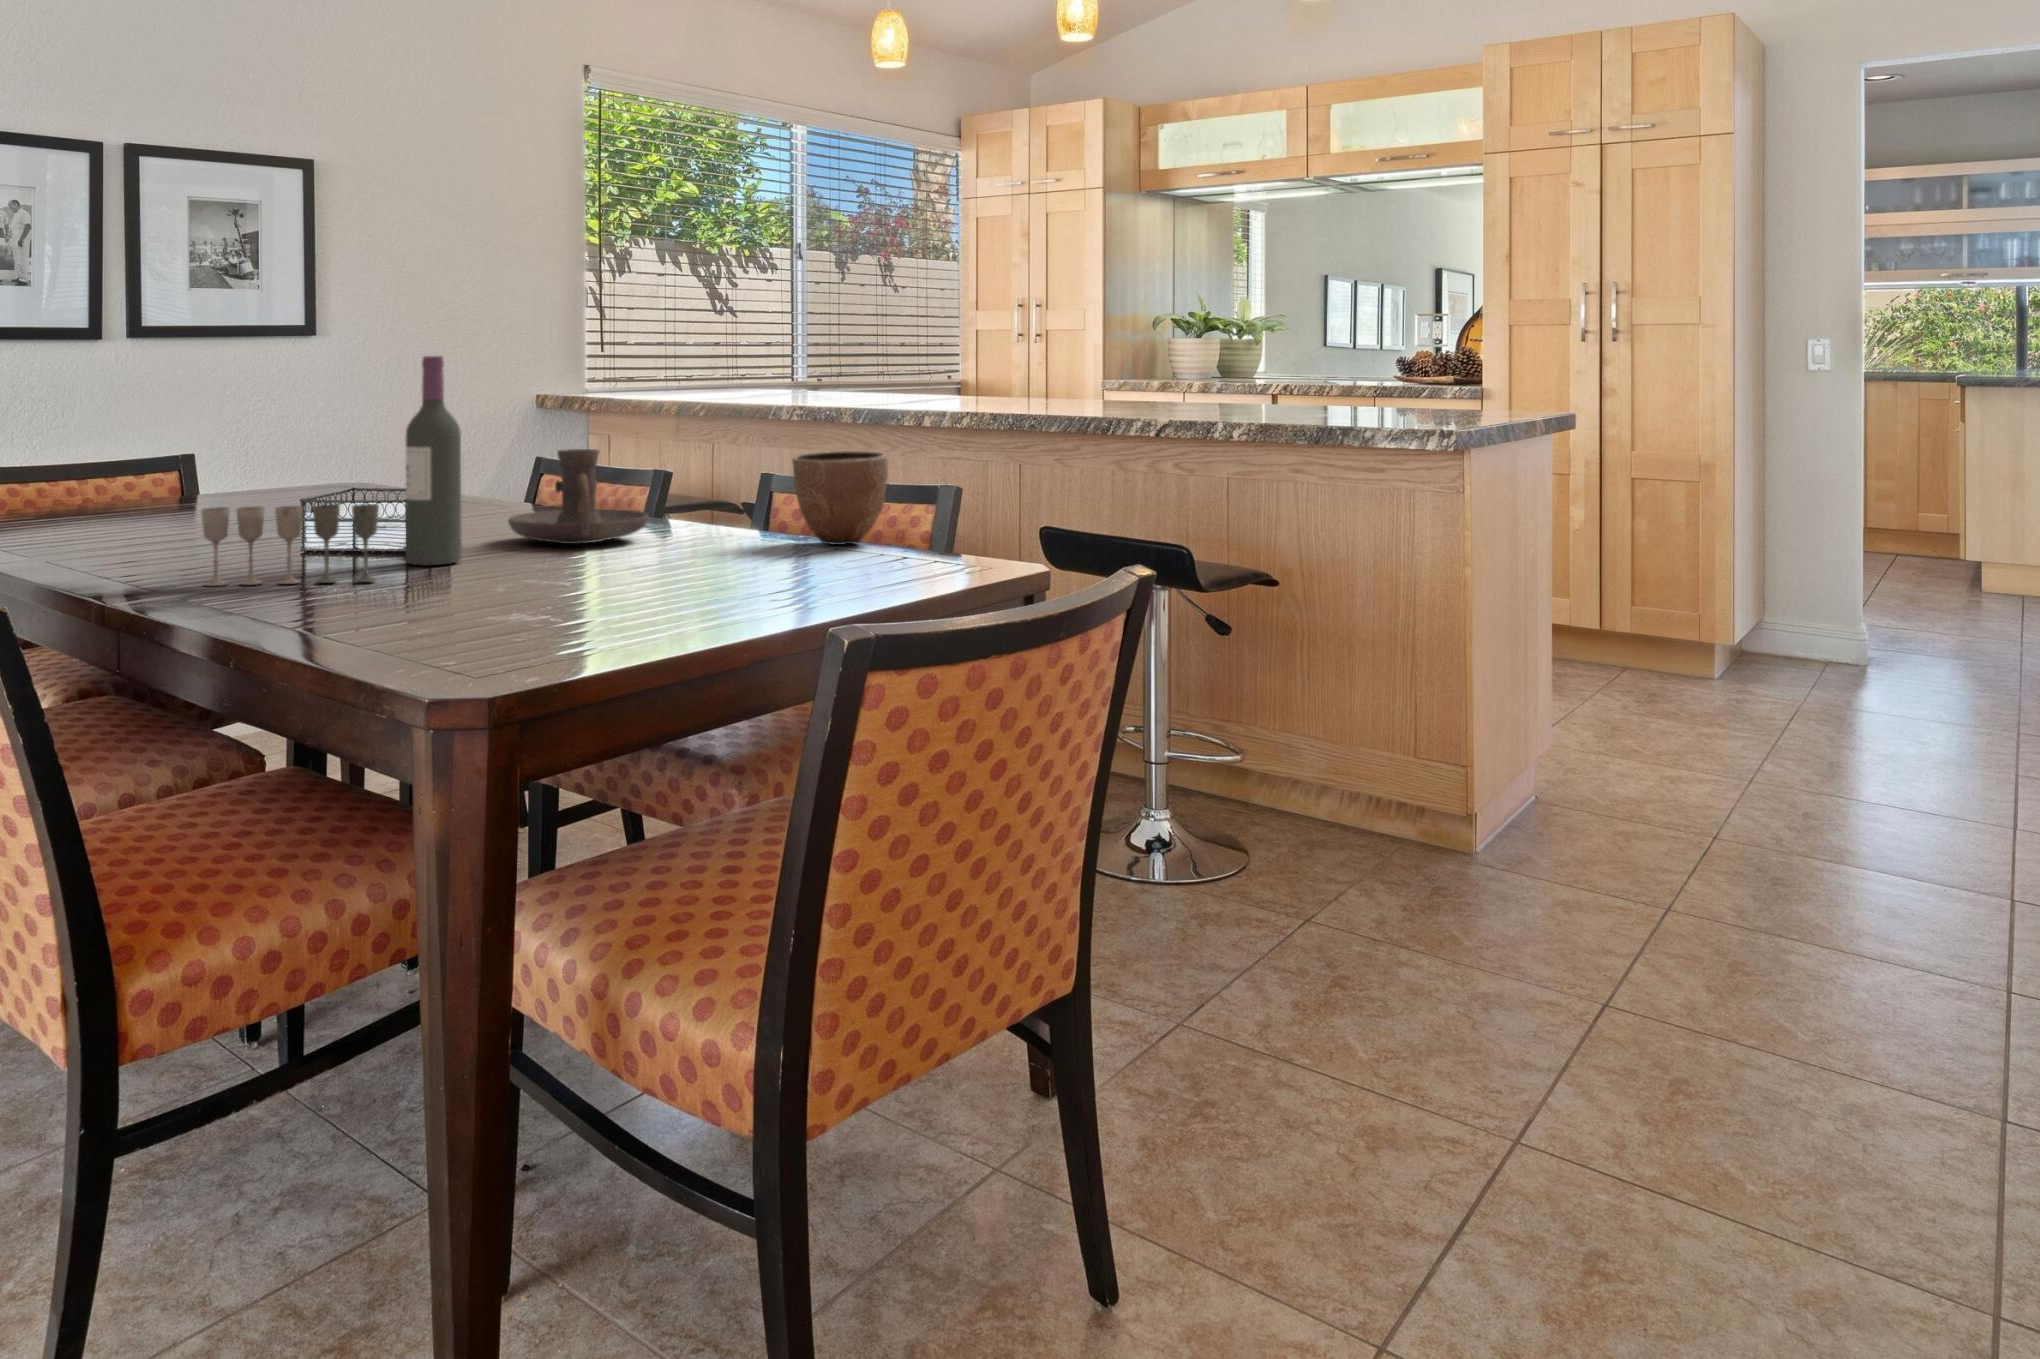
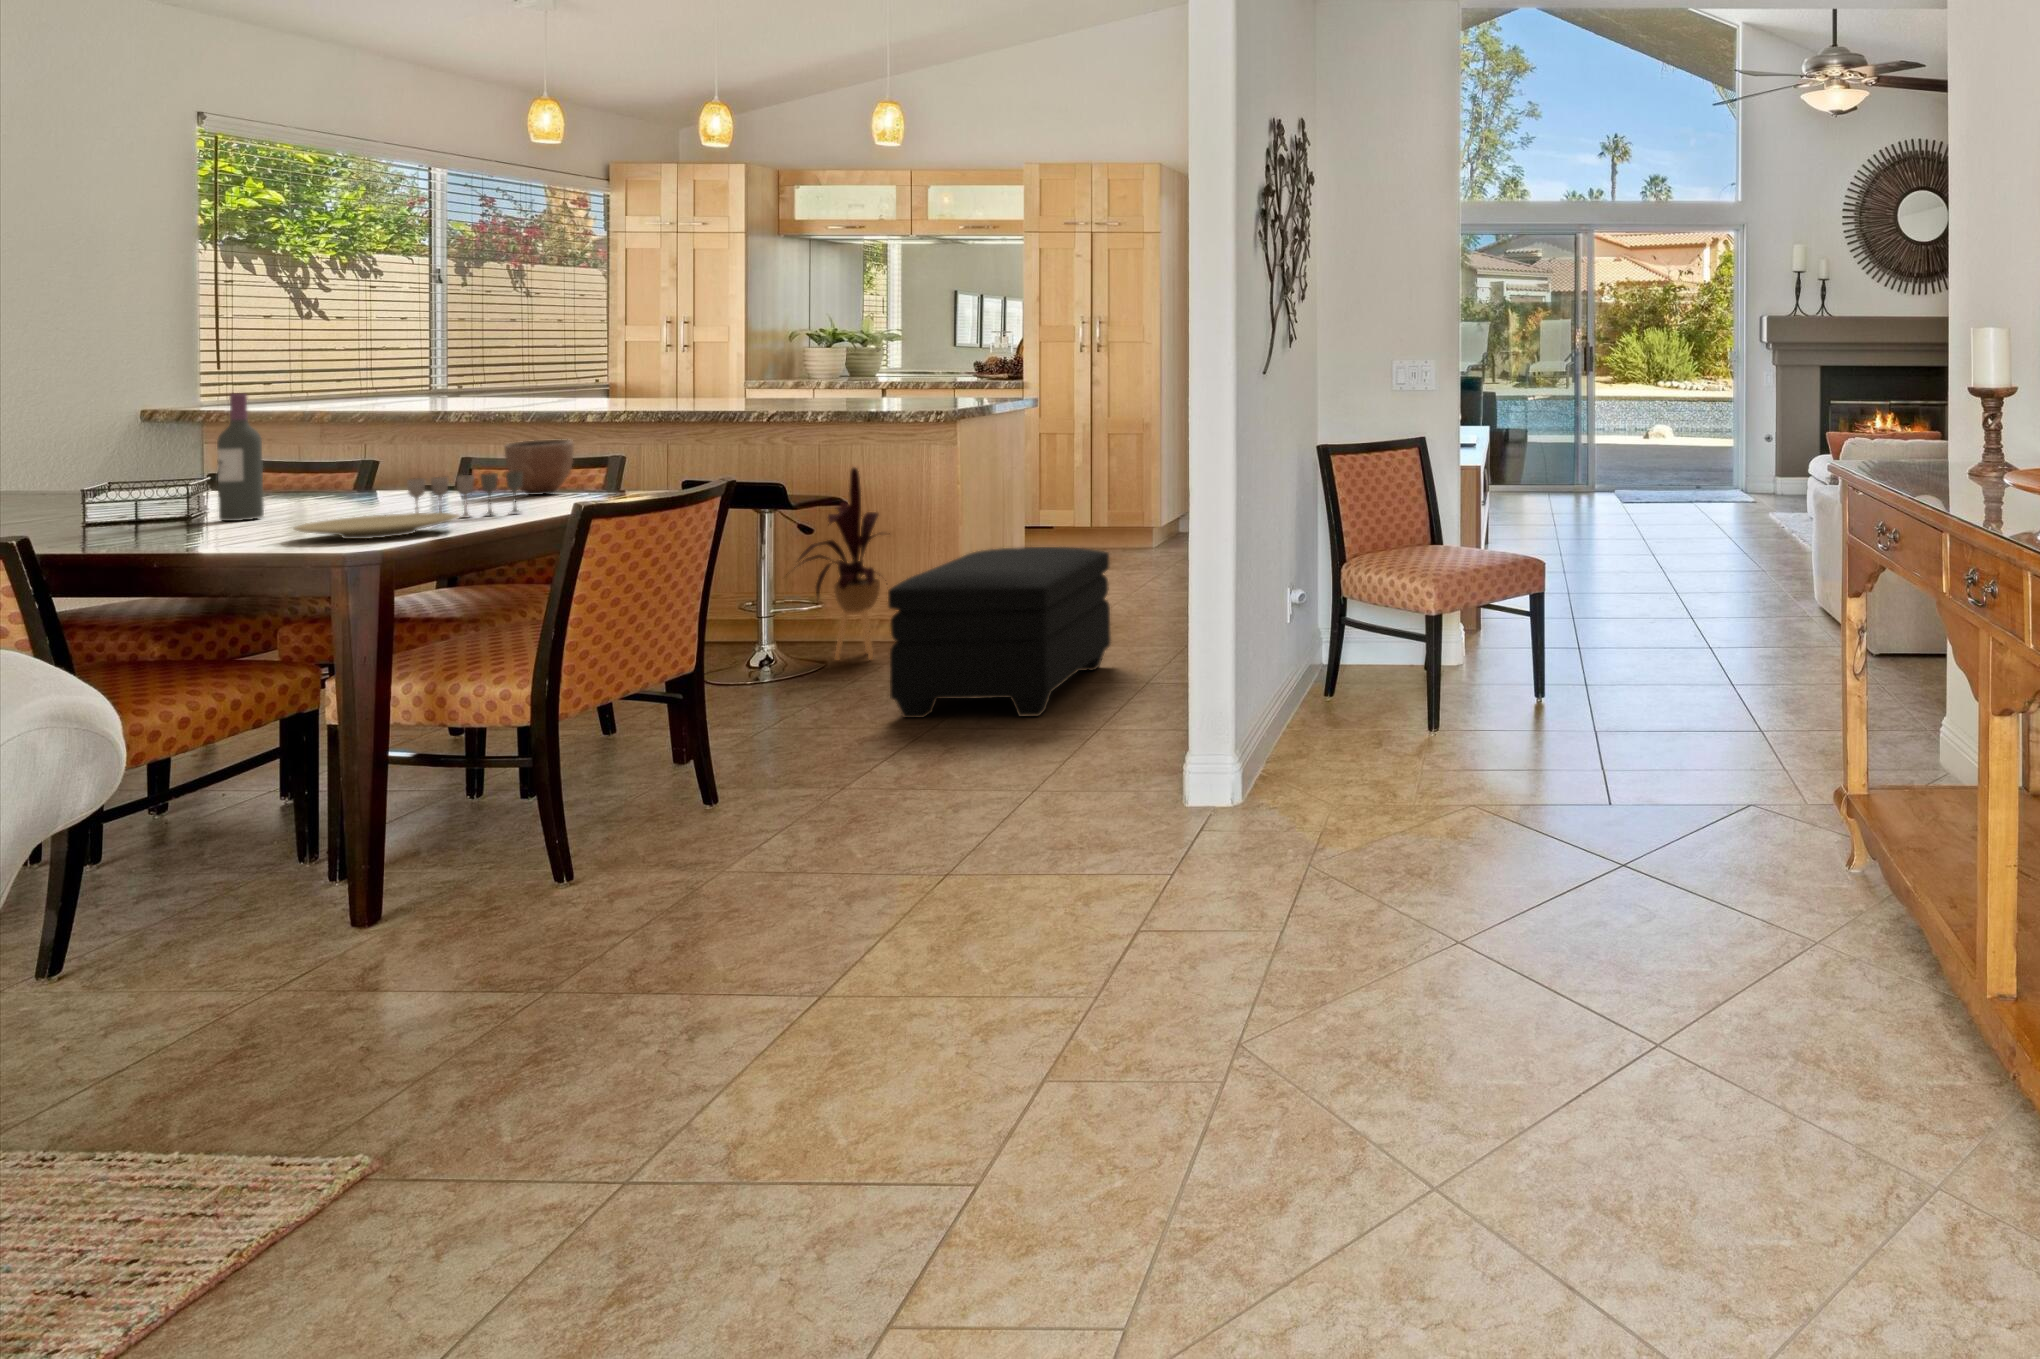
candle holder: present [508,449,648,544] -> none [276,447,392,507]
wine glass: present [201,504,379,586] -> present [407,472,523,517]
house plant: none [1182,518,1361,857] -> present [794,468,886,660]
plate: none [365,595,642,658] -> present [294,513,459,539]
ottoman: none [1414,703,1845,1166] -> present [888,547,1111,718]

